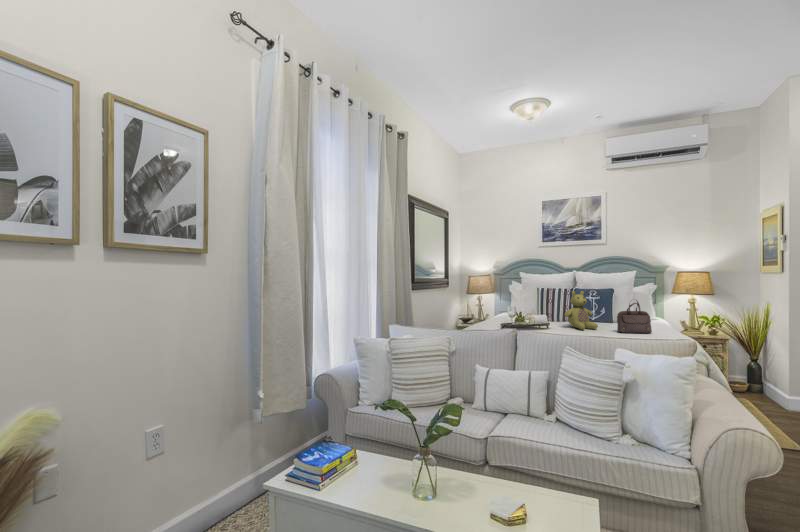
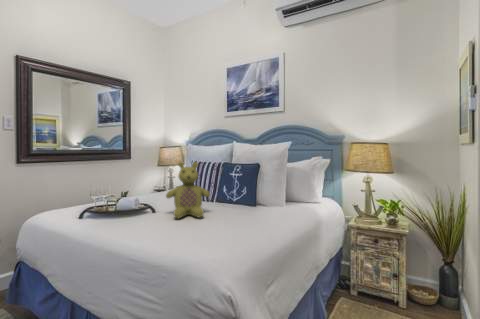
handbag: present [617,300,652,333] -> none [217,173,267,229]

